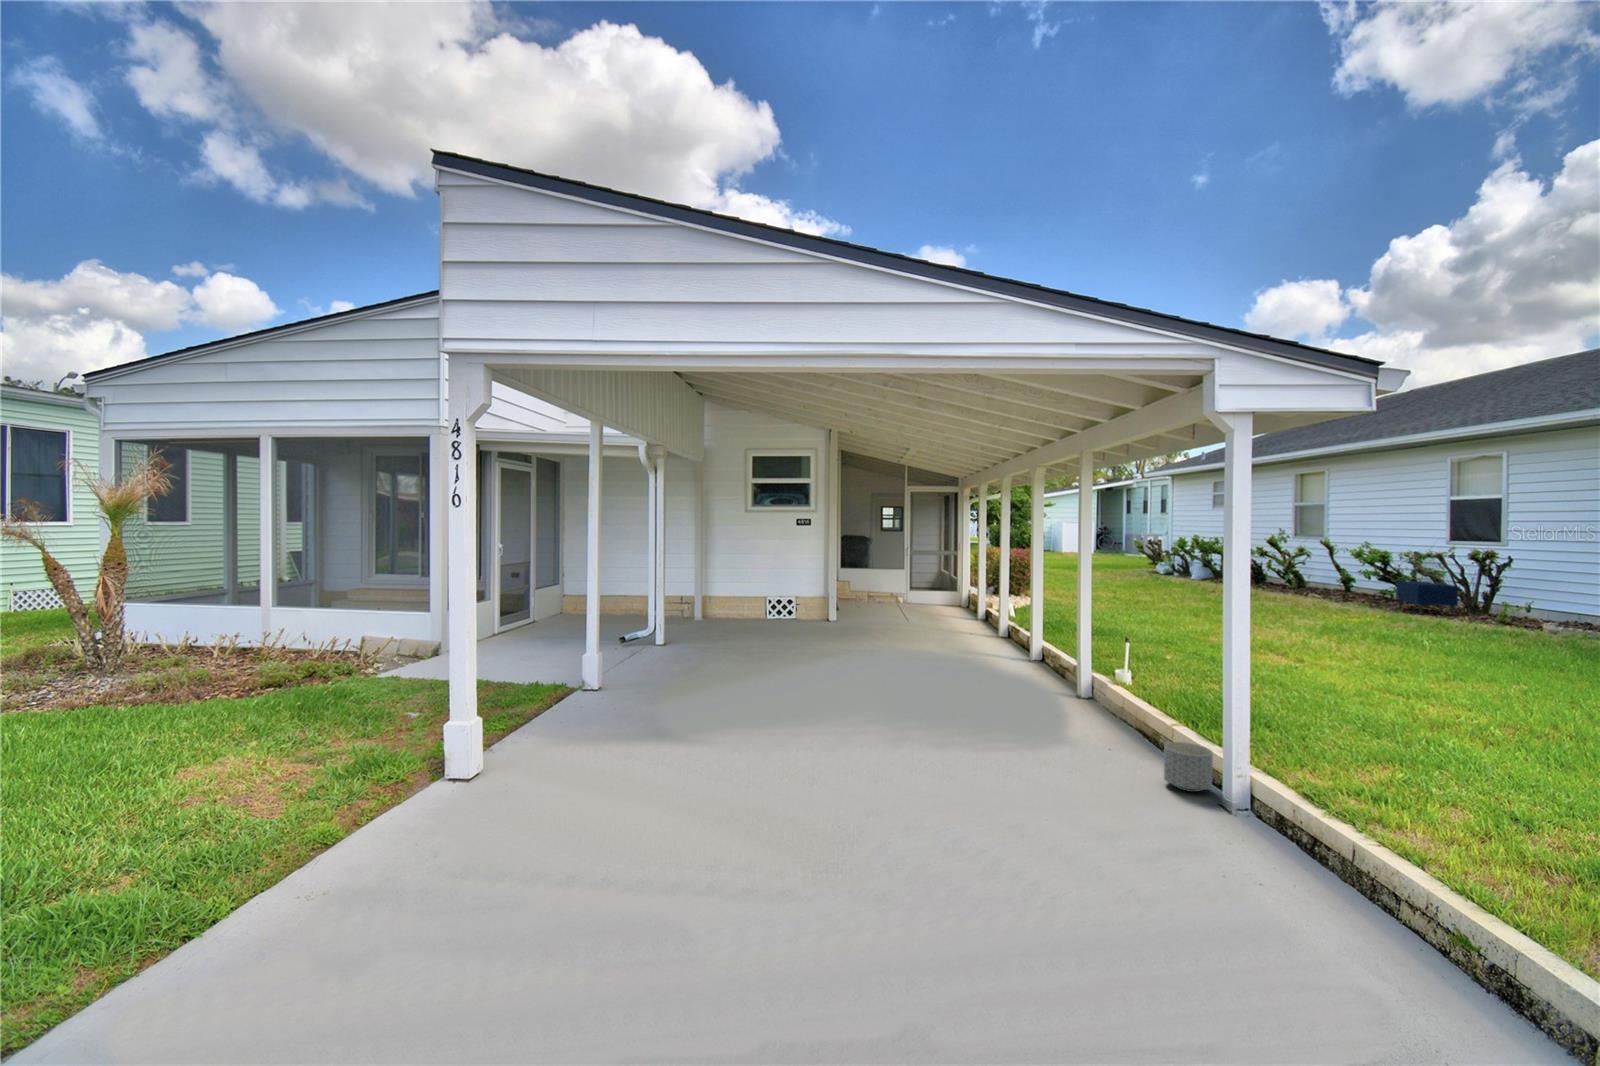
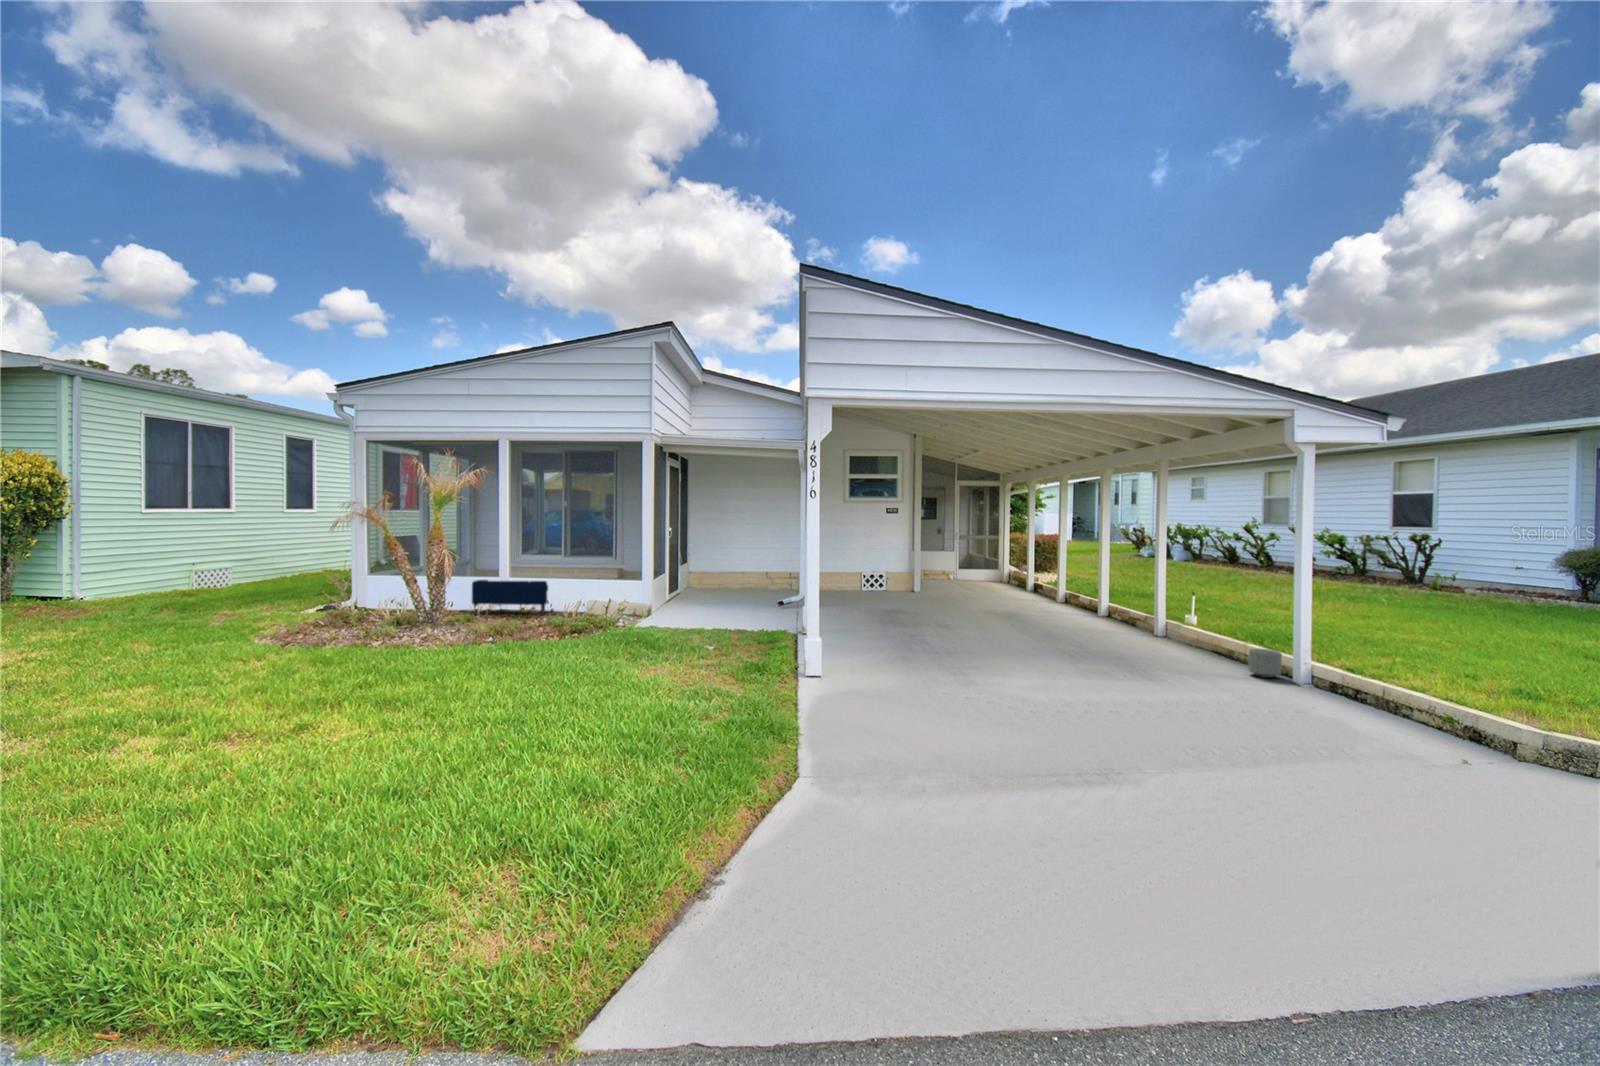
bench: present [1396,580,1458,616] -> present [472,580,553,615]

